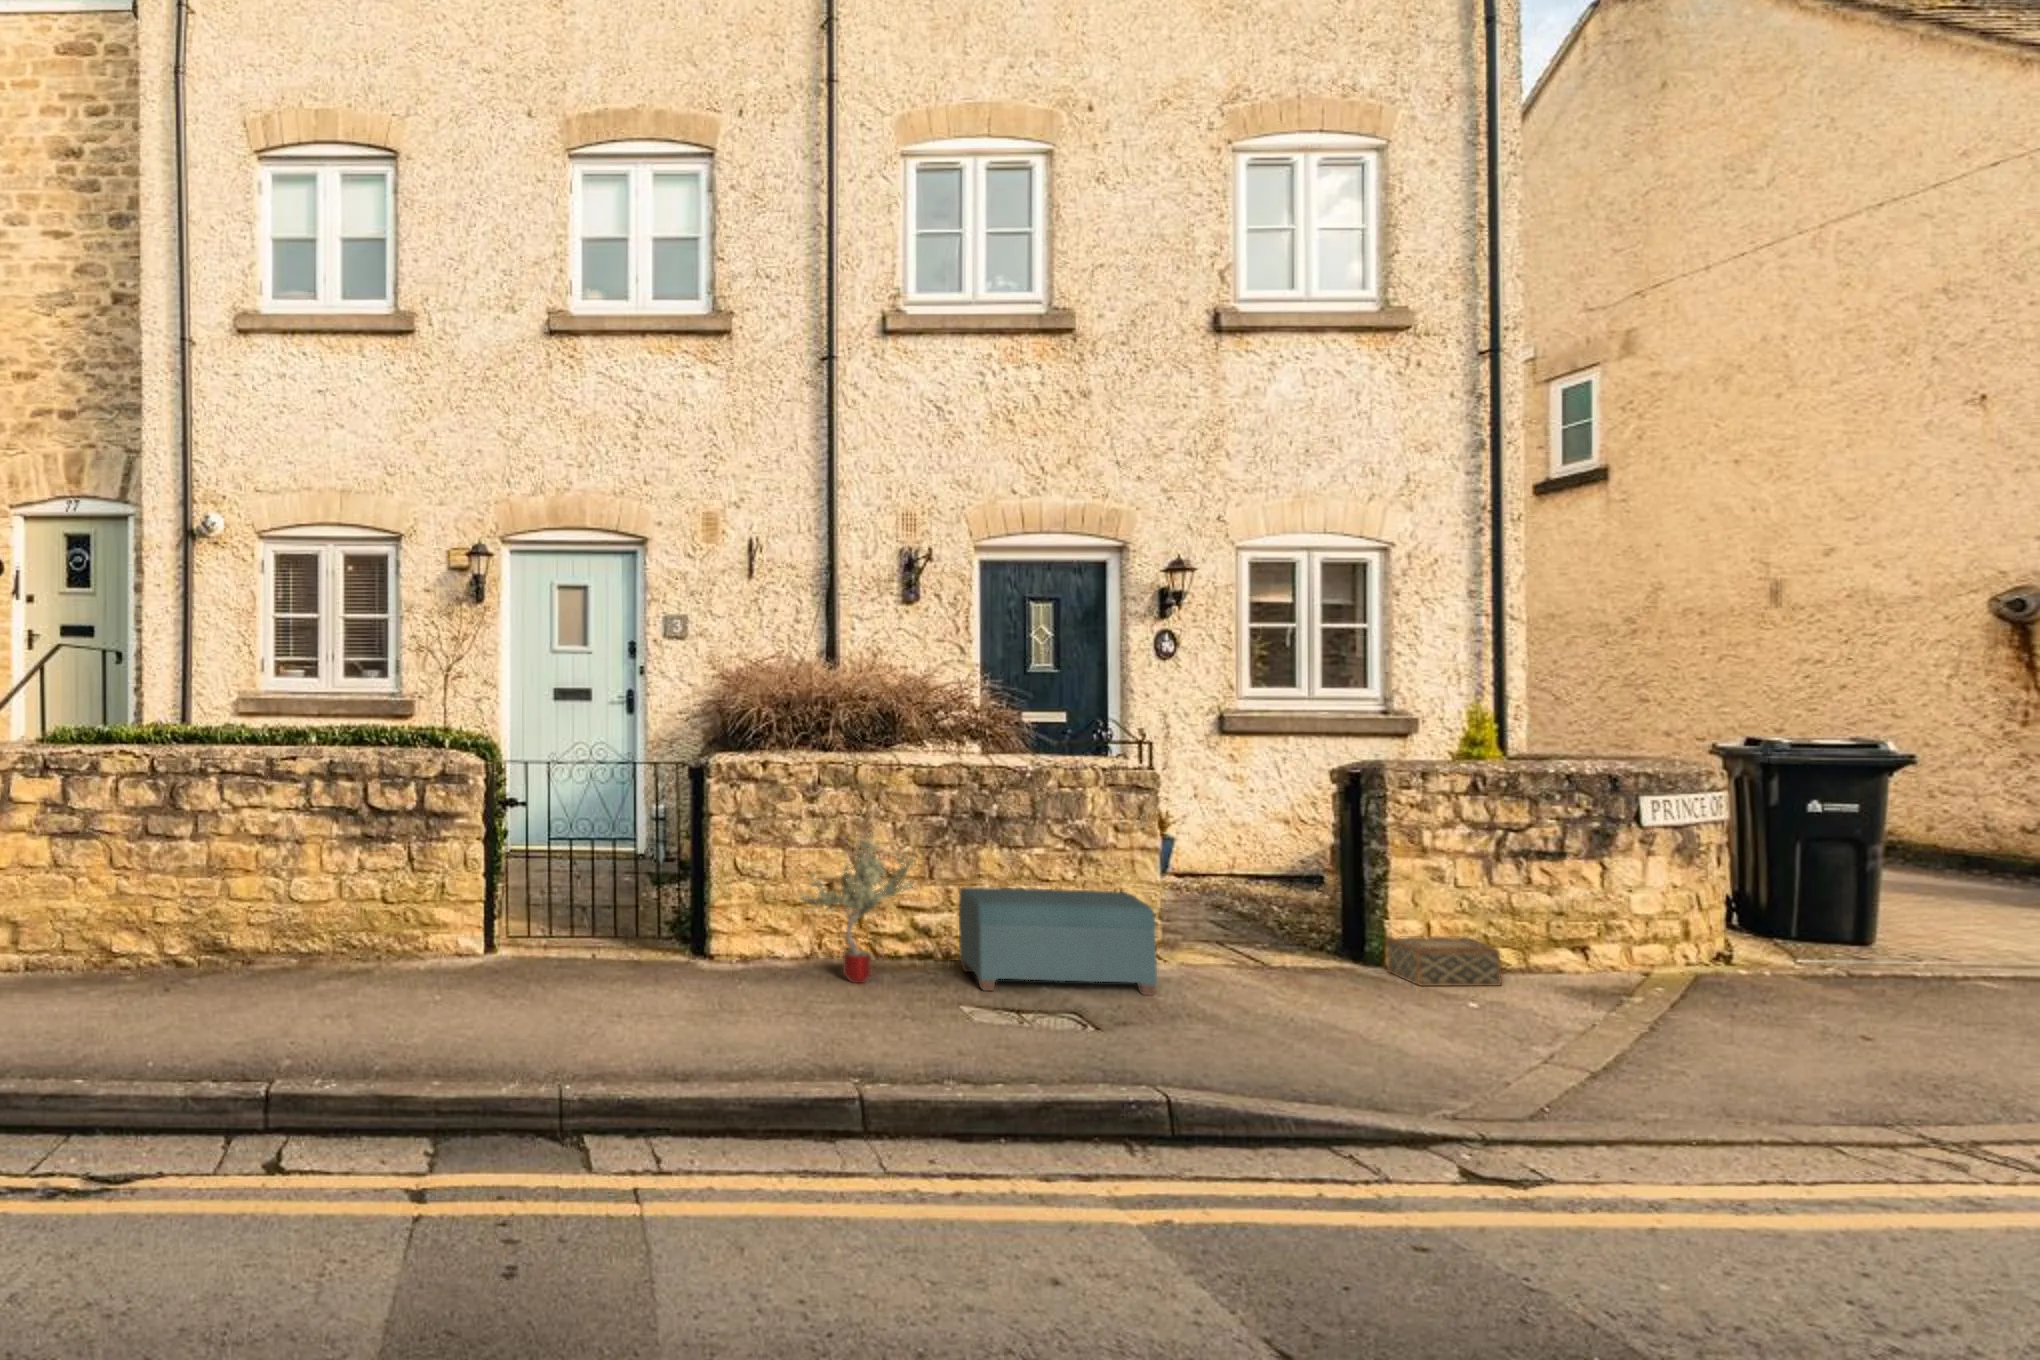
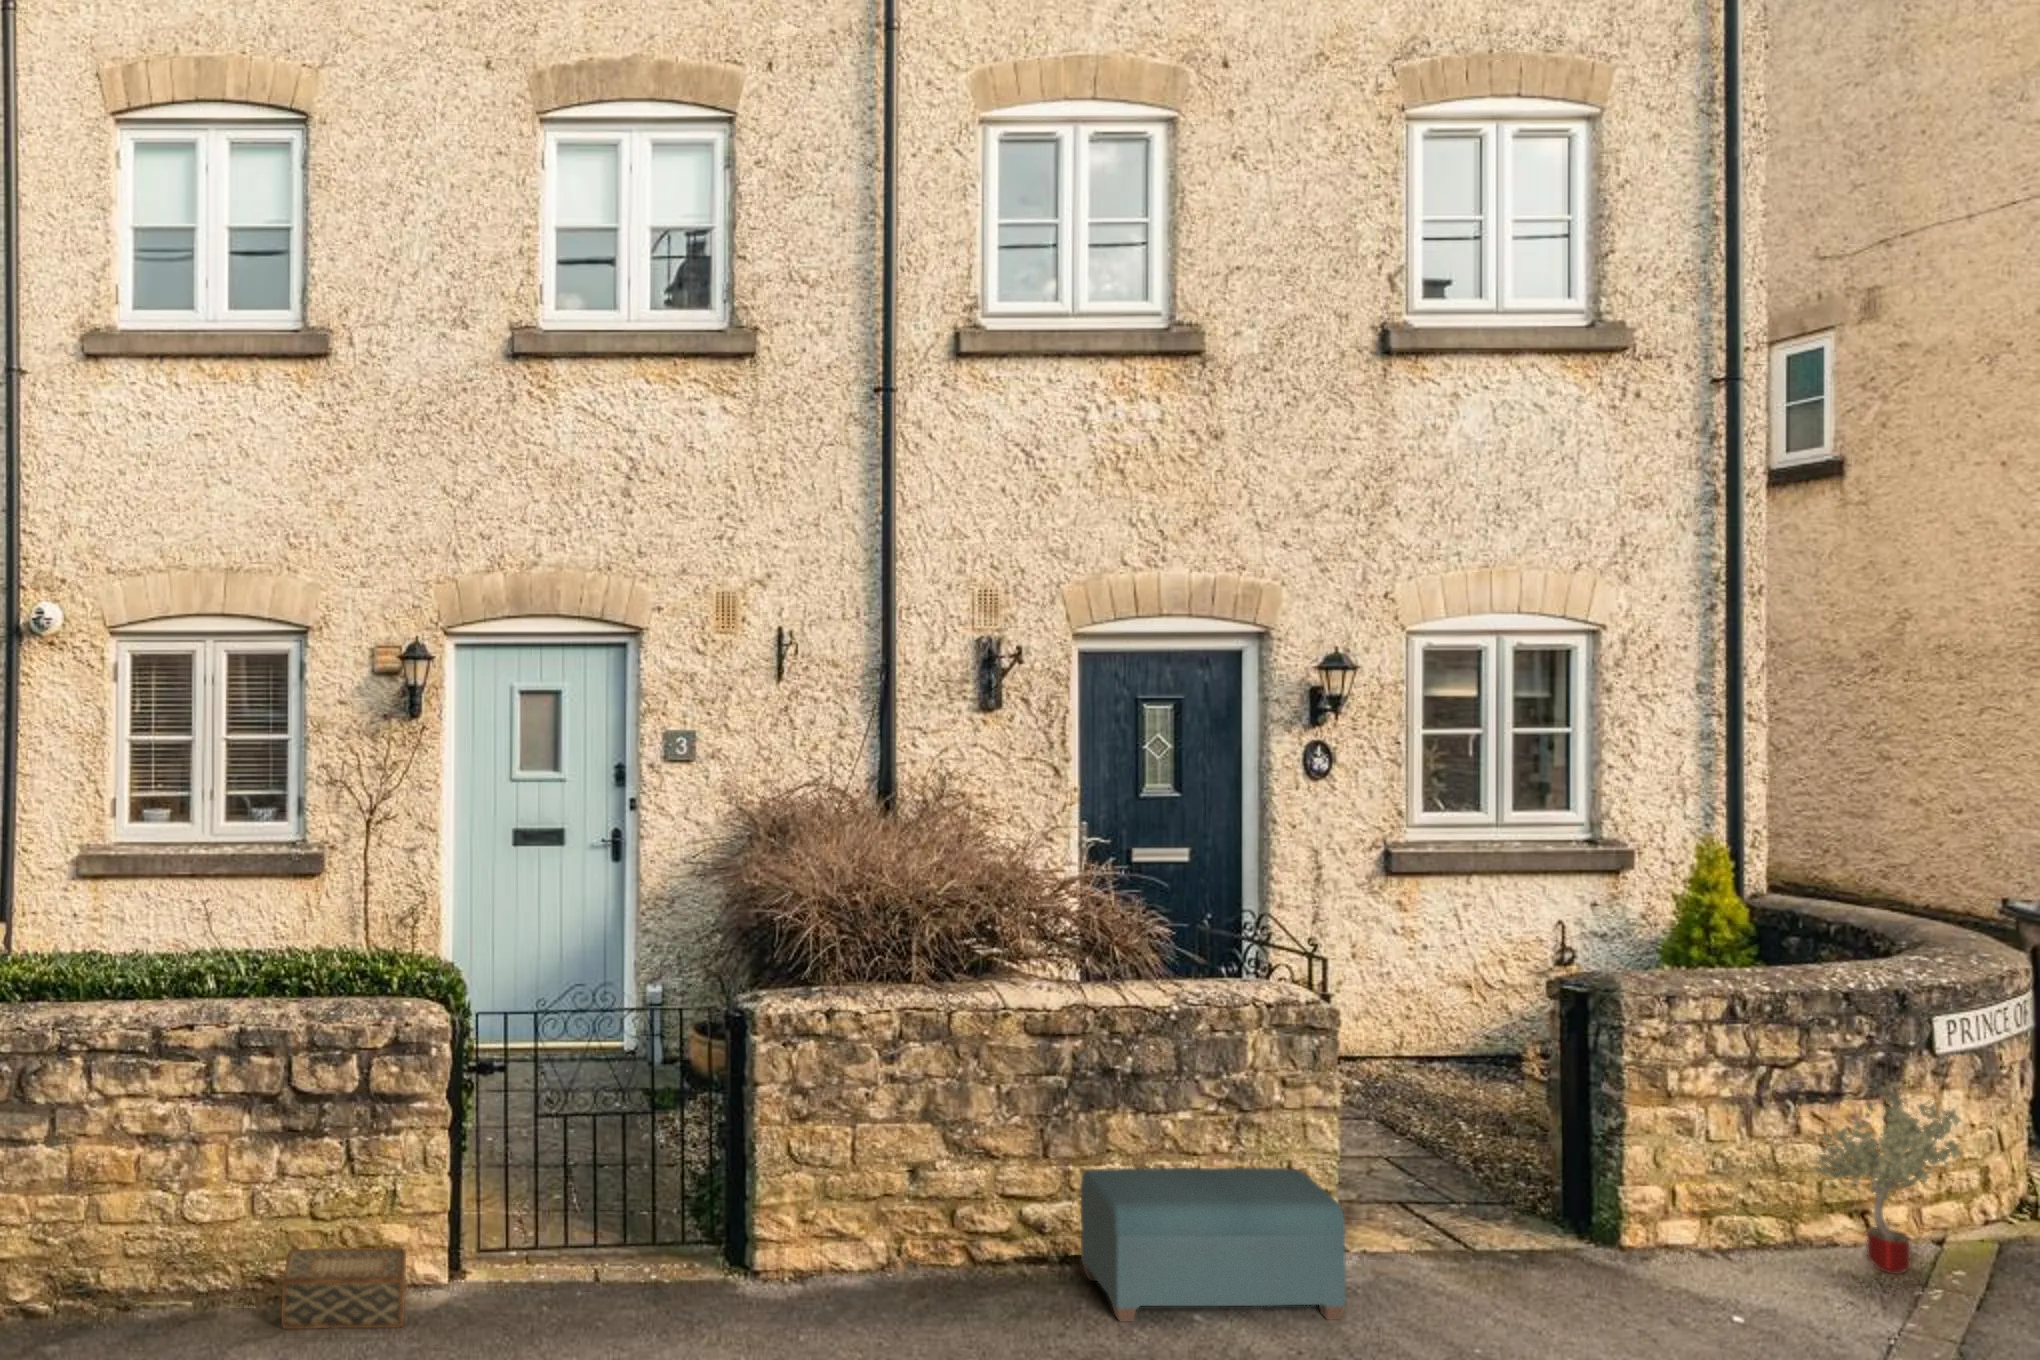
potted tree: present [800,833,914,983] -> present [1814,1080,1961,1274]
woven basket: present [1385,936,1502,986] -> present [281,1248,406,1329]

